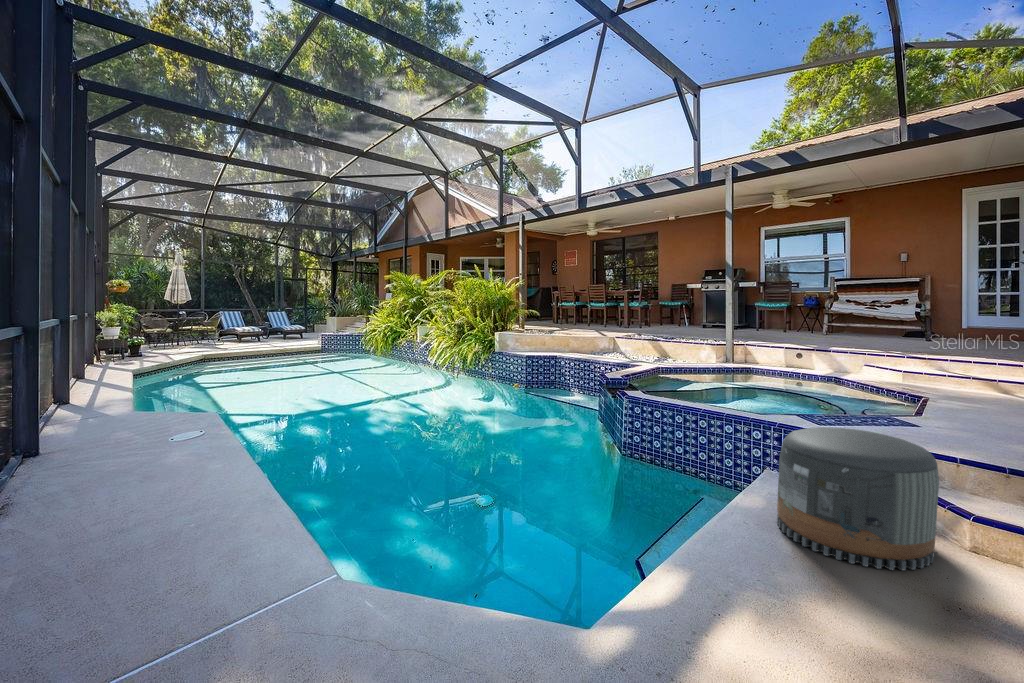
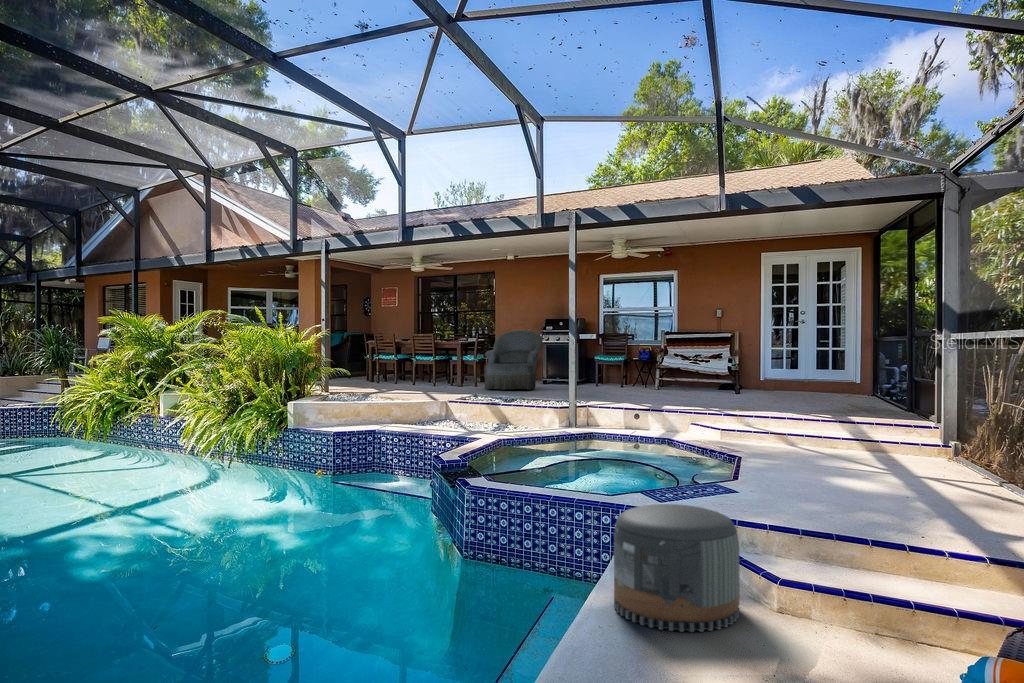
armchair: none [641,282,688,328] -> present [485,330,543,390]

